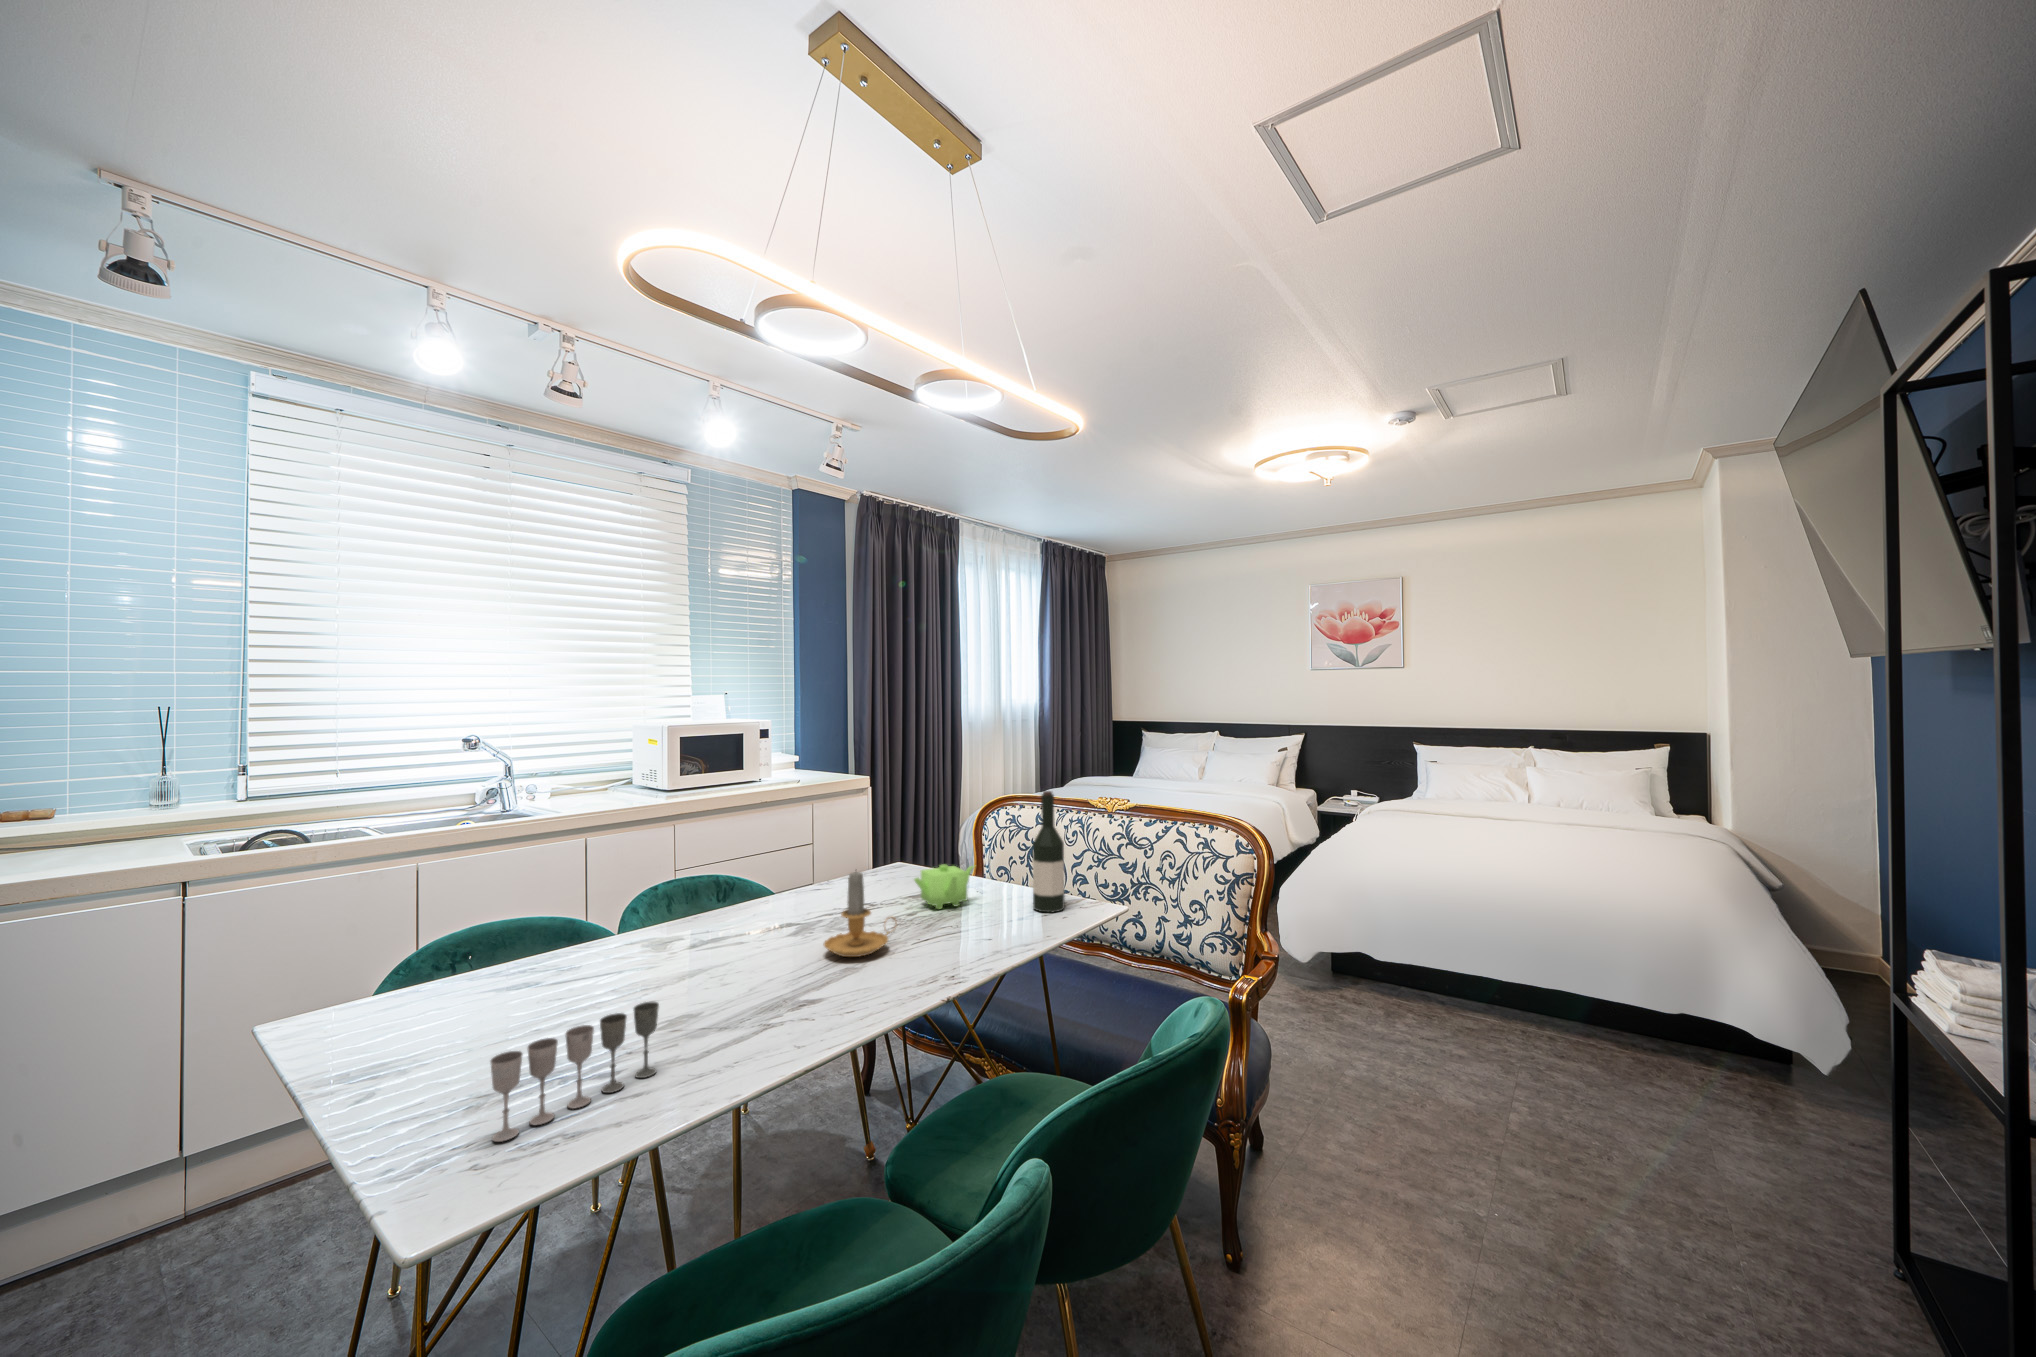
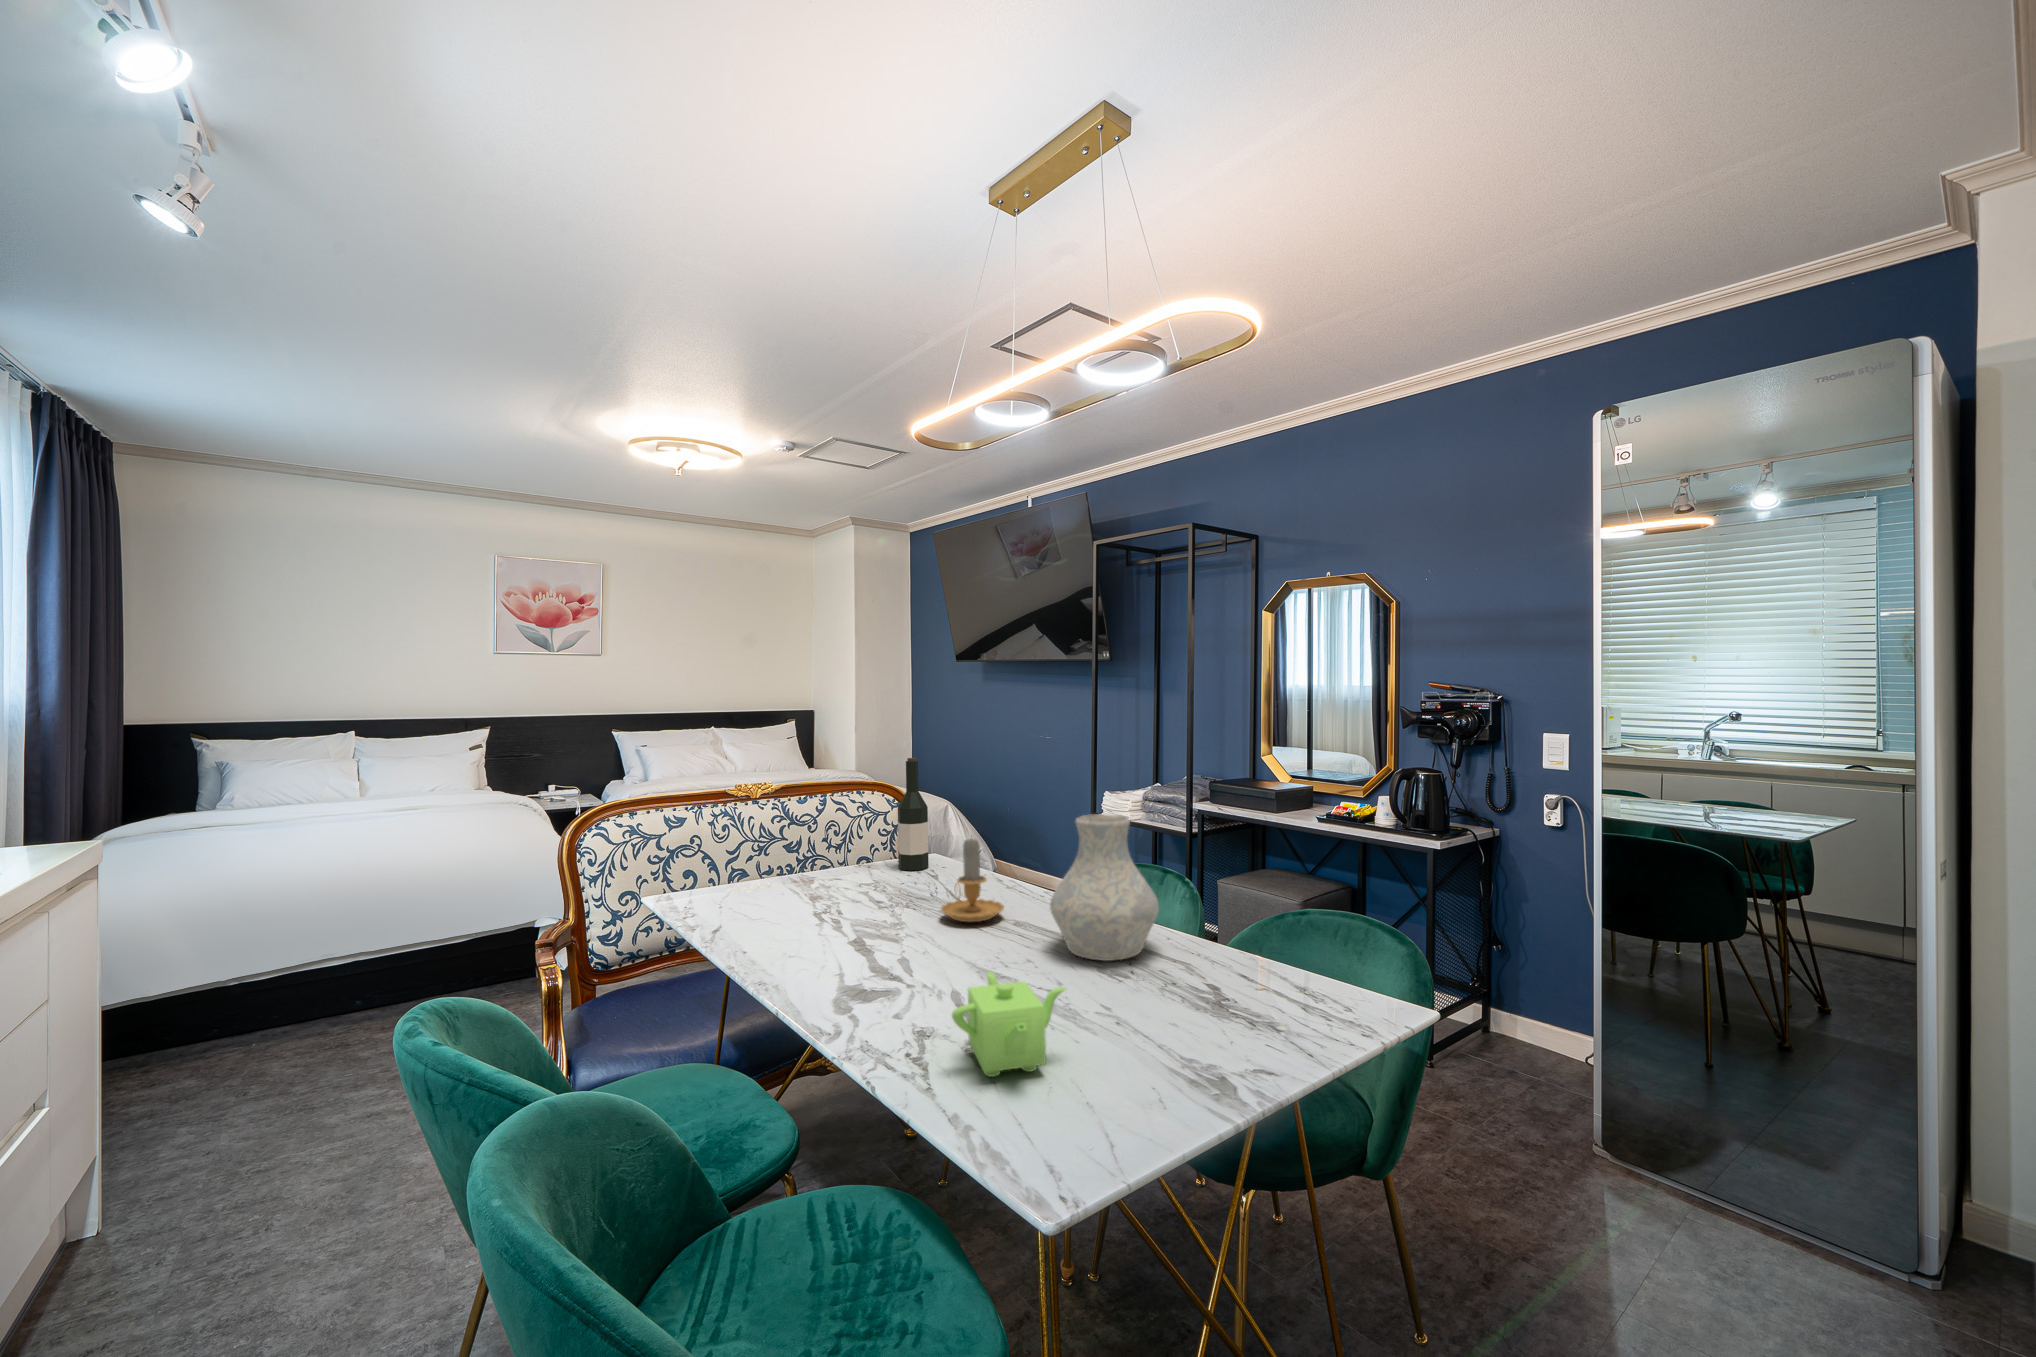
teapot: present [914,864,974,909] -> present [952,972,1066,1077]
vase: none [670,865,796,1030] -> present [1050,814,1159,961]
wine glass: present [490,1002,659,1142] -> none [1205,909,1324,998]

